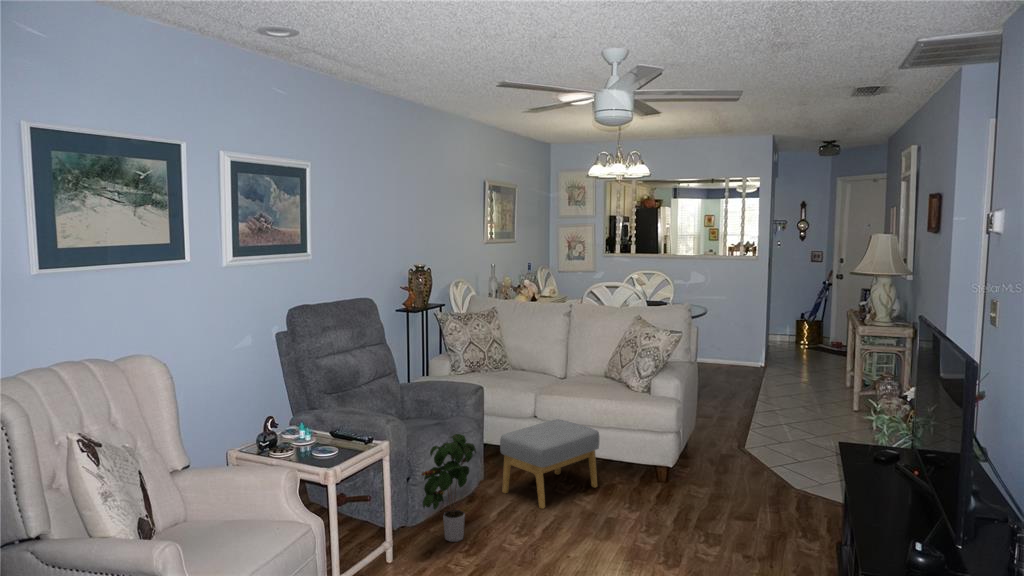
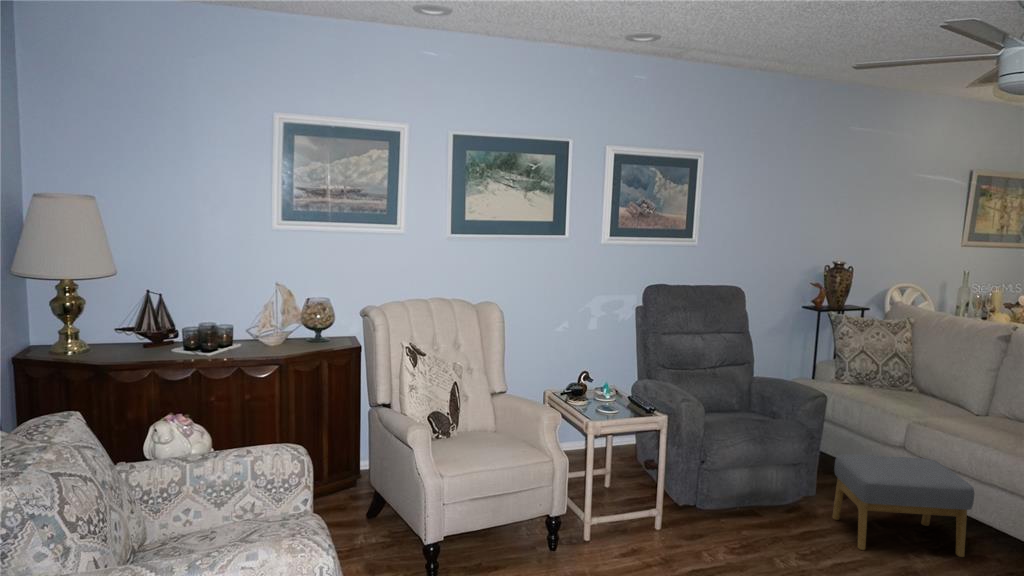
potted plant: present [421,434,476,542] -> none [690,432,778,540]

